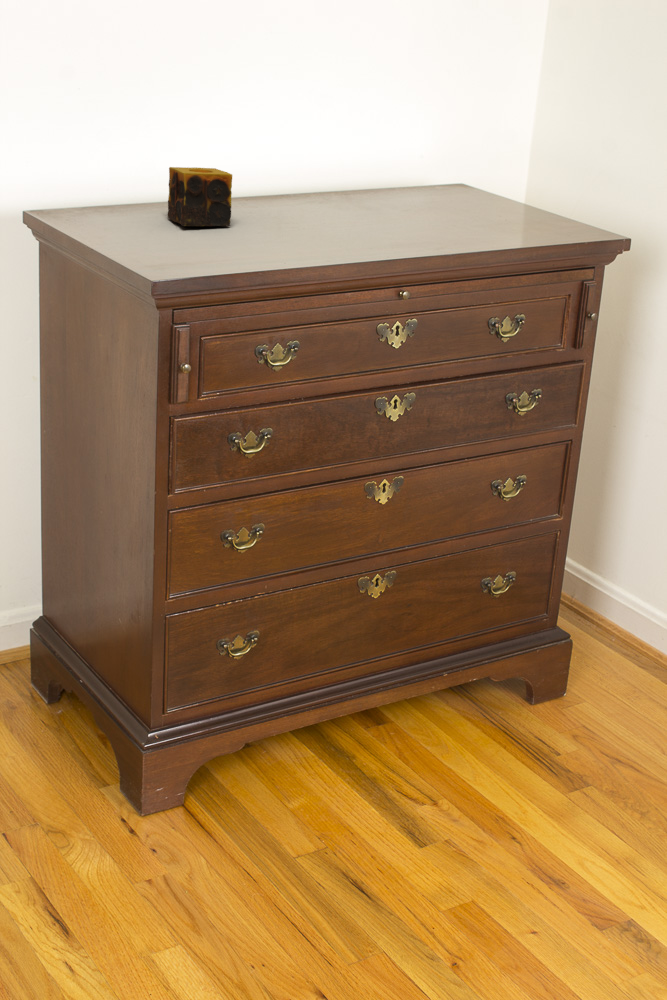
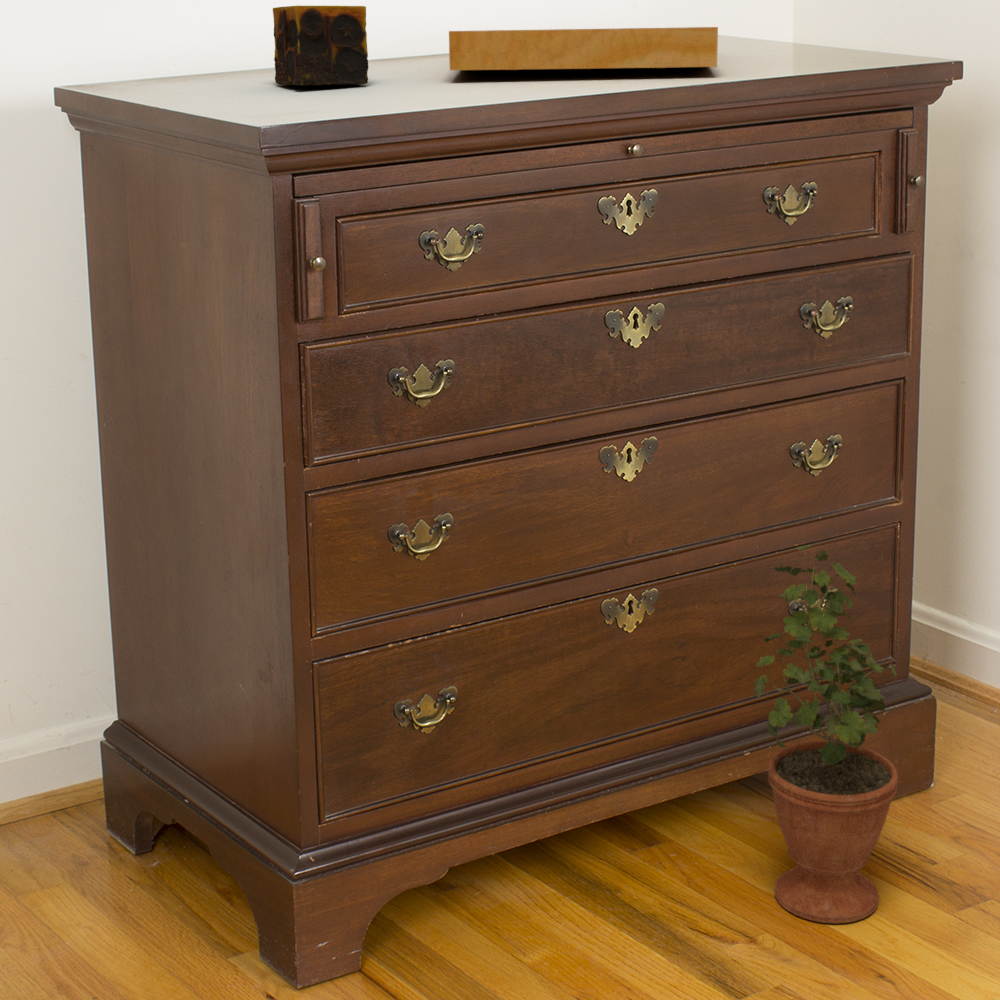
tray: none [286,176,468,236] -> present [449,27,718,70]
potted plant: none [451,554,544,793] -> present [754,545,898,923]

